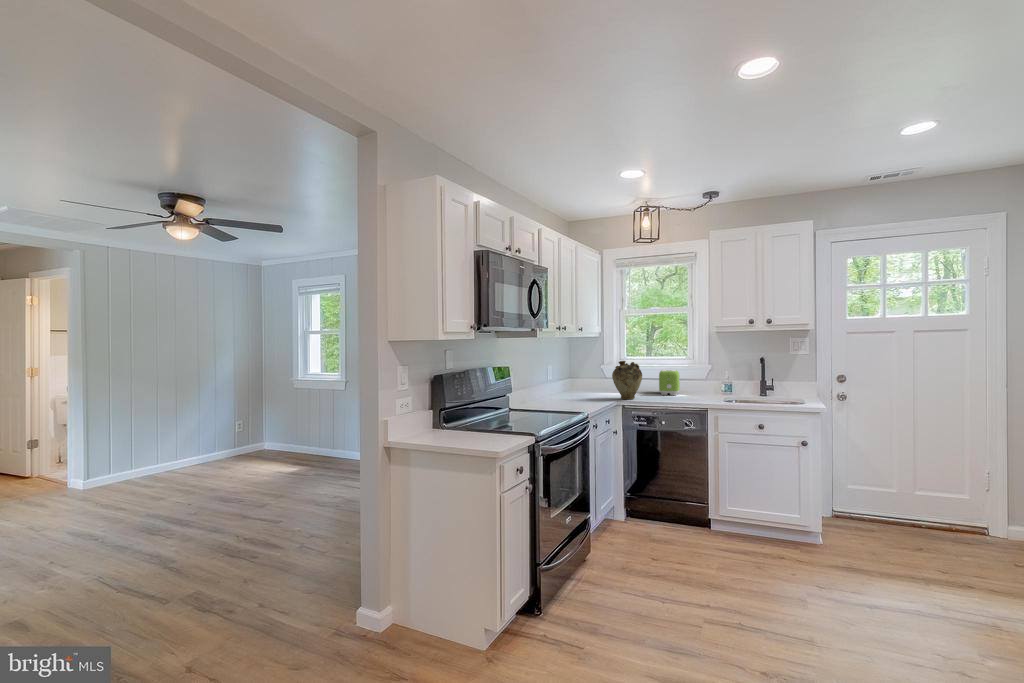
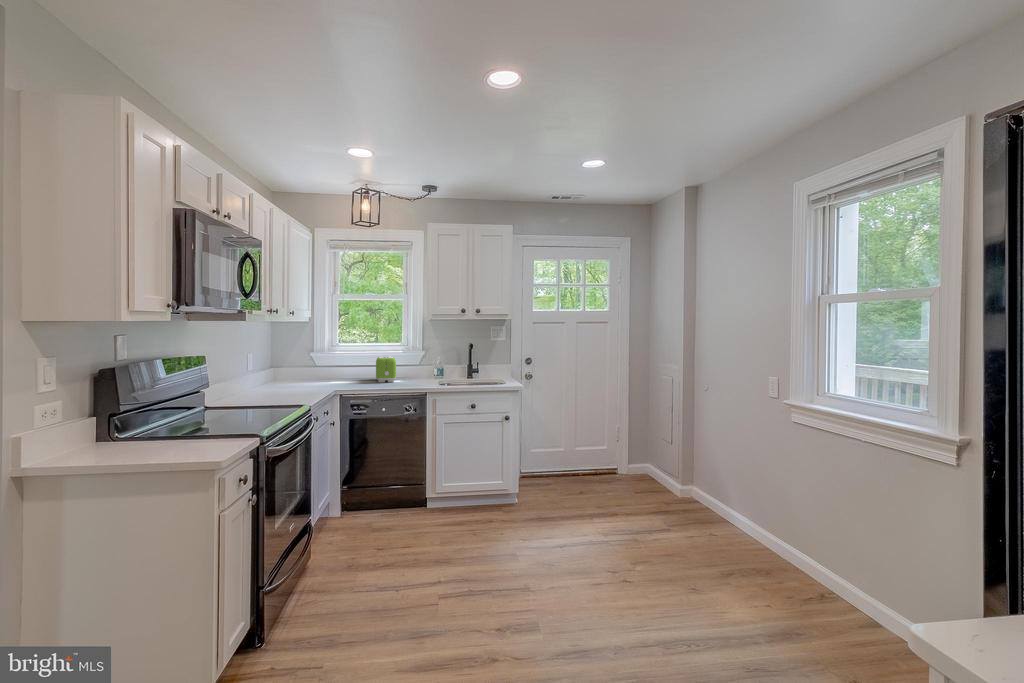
vase: present [612,361,642,399] -> none [330,348,362,389]

